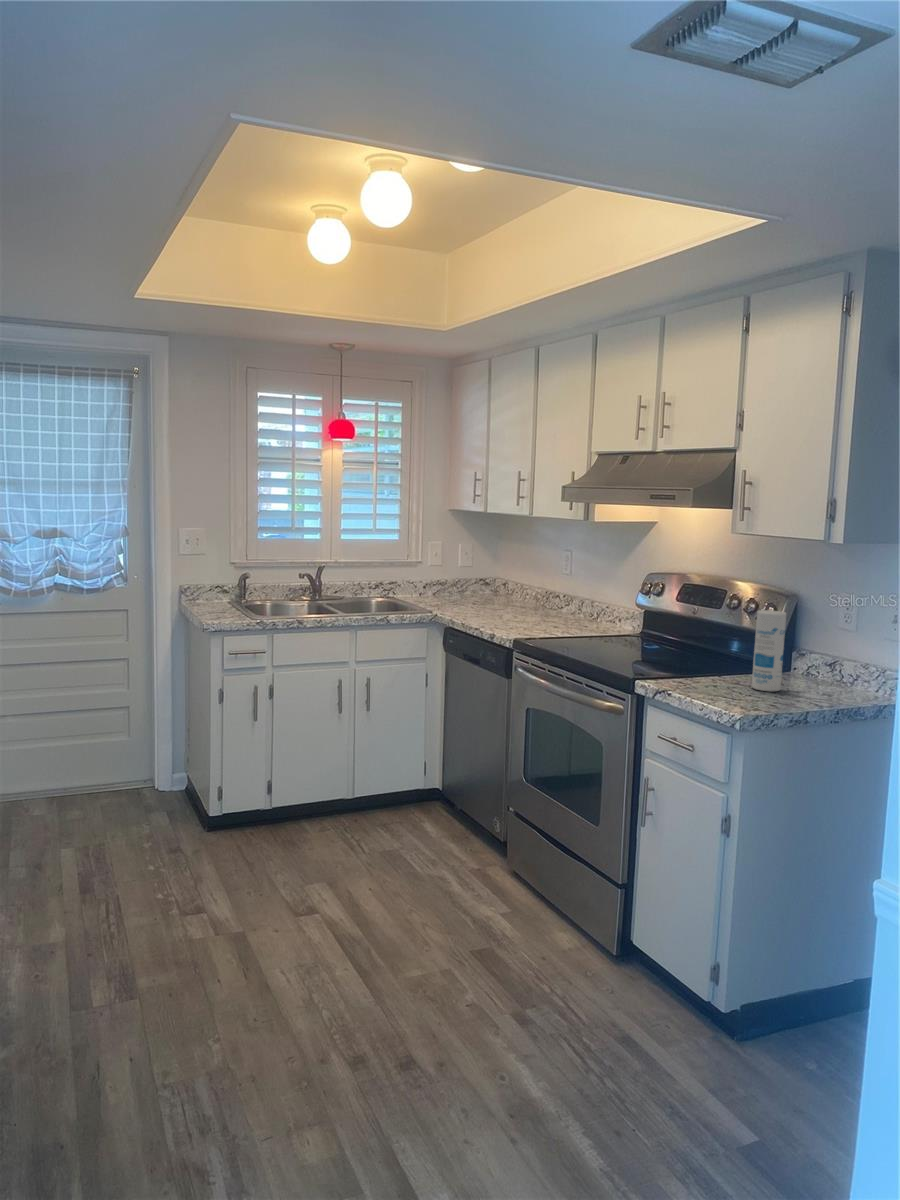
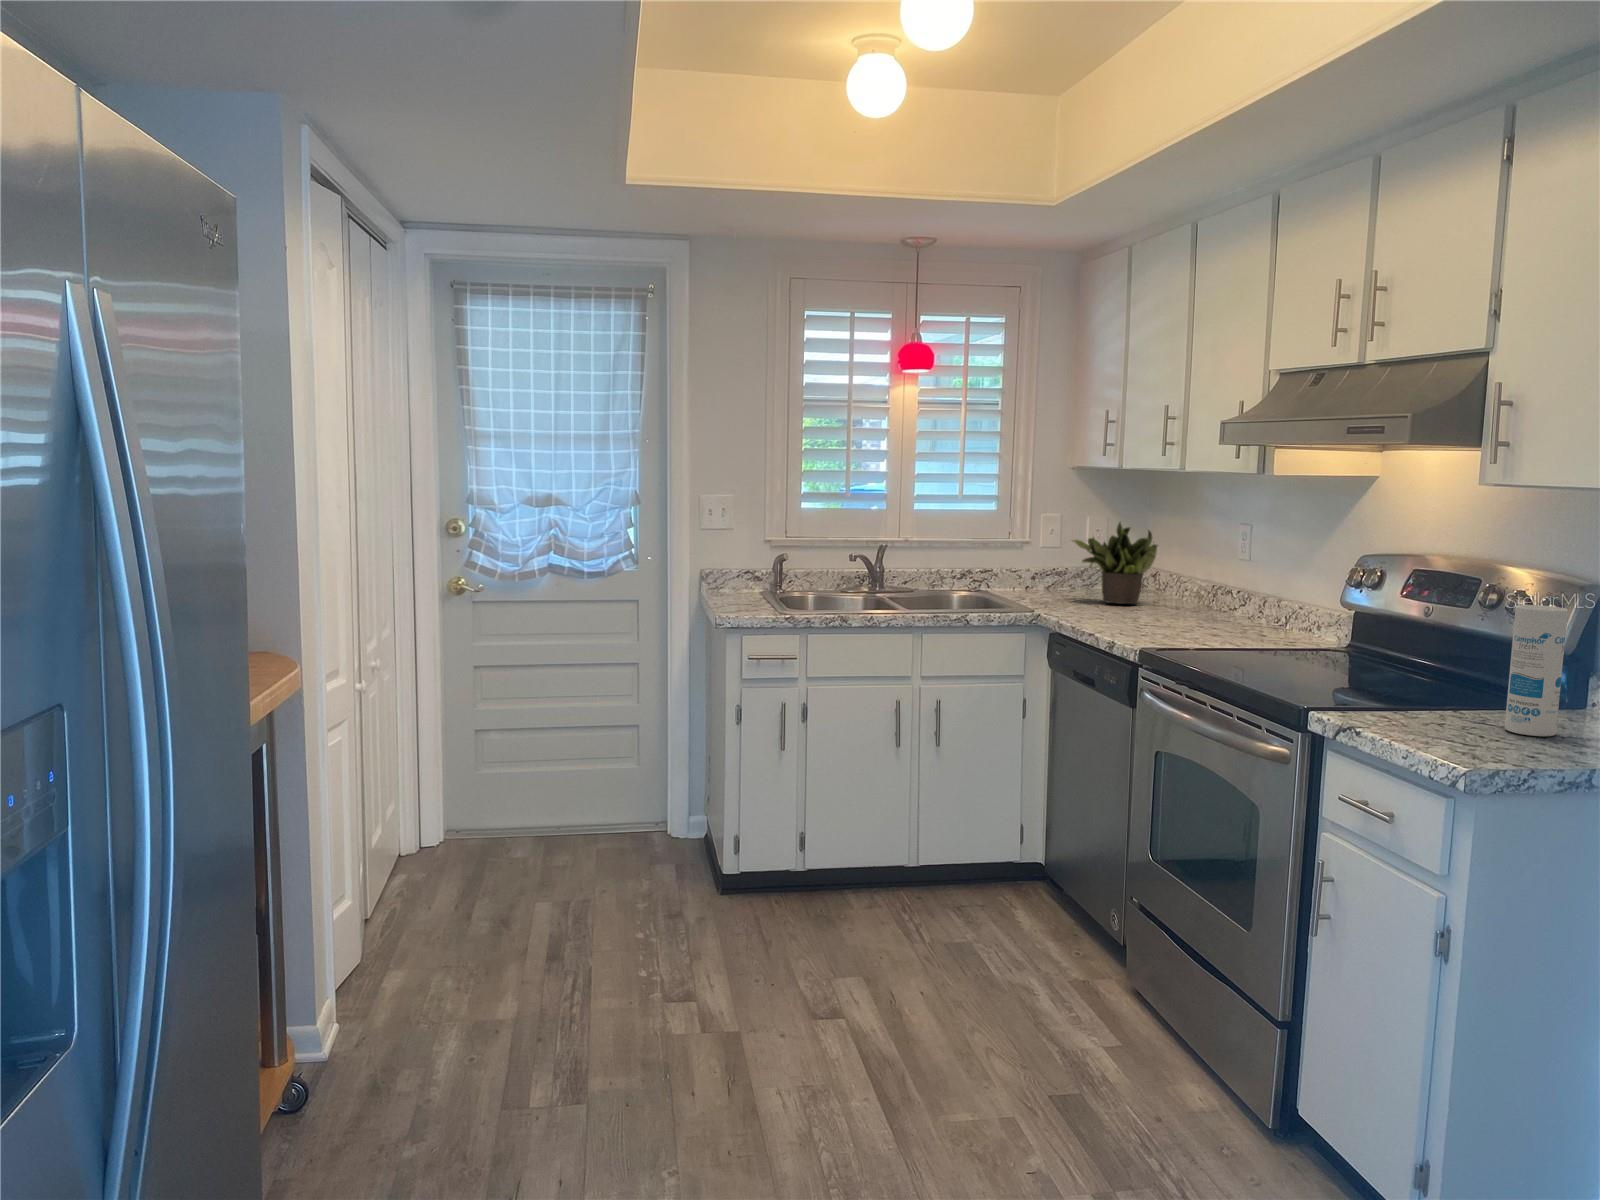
potted plant: none [451,547,512,605] -> present [1073,523,1157,604]

